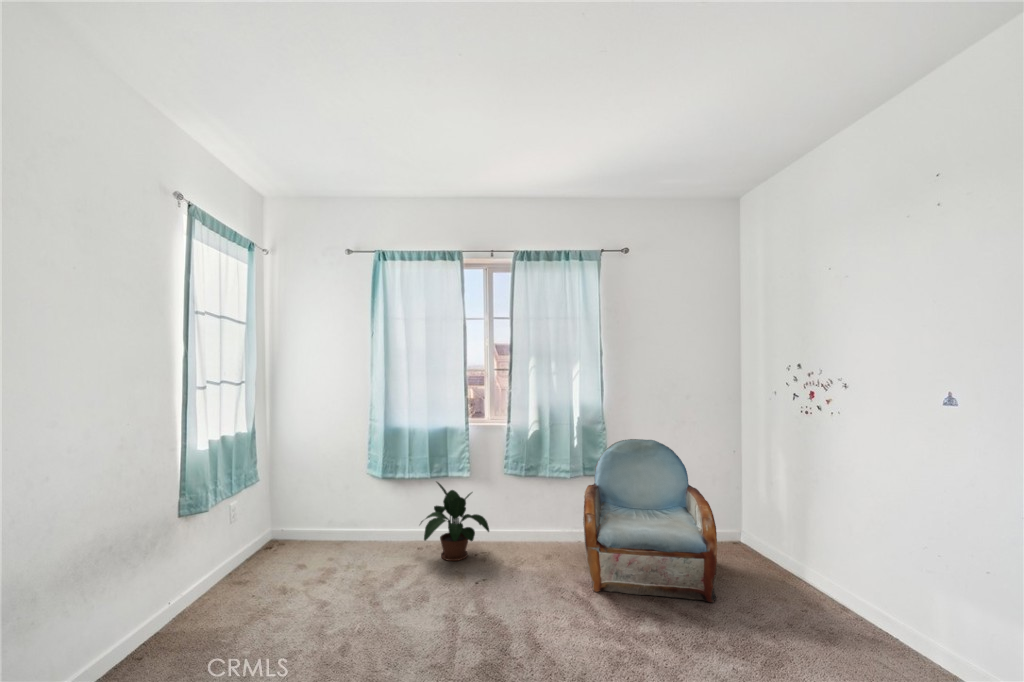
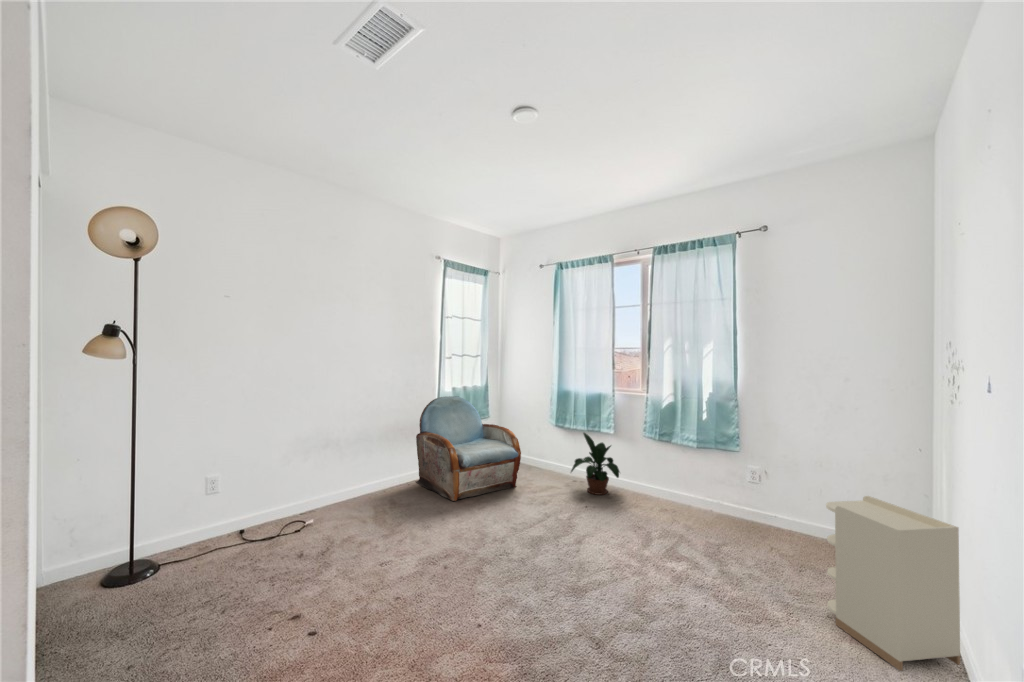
armchair: present [583,439,717,602] -> present [415,396,521,501]
nightstand: none [763,499,867,651] -> present [826,496,960,671]

